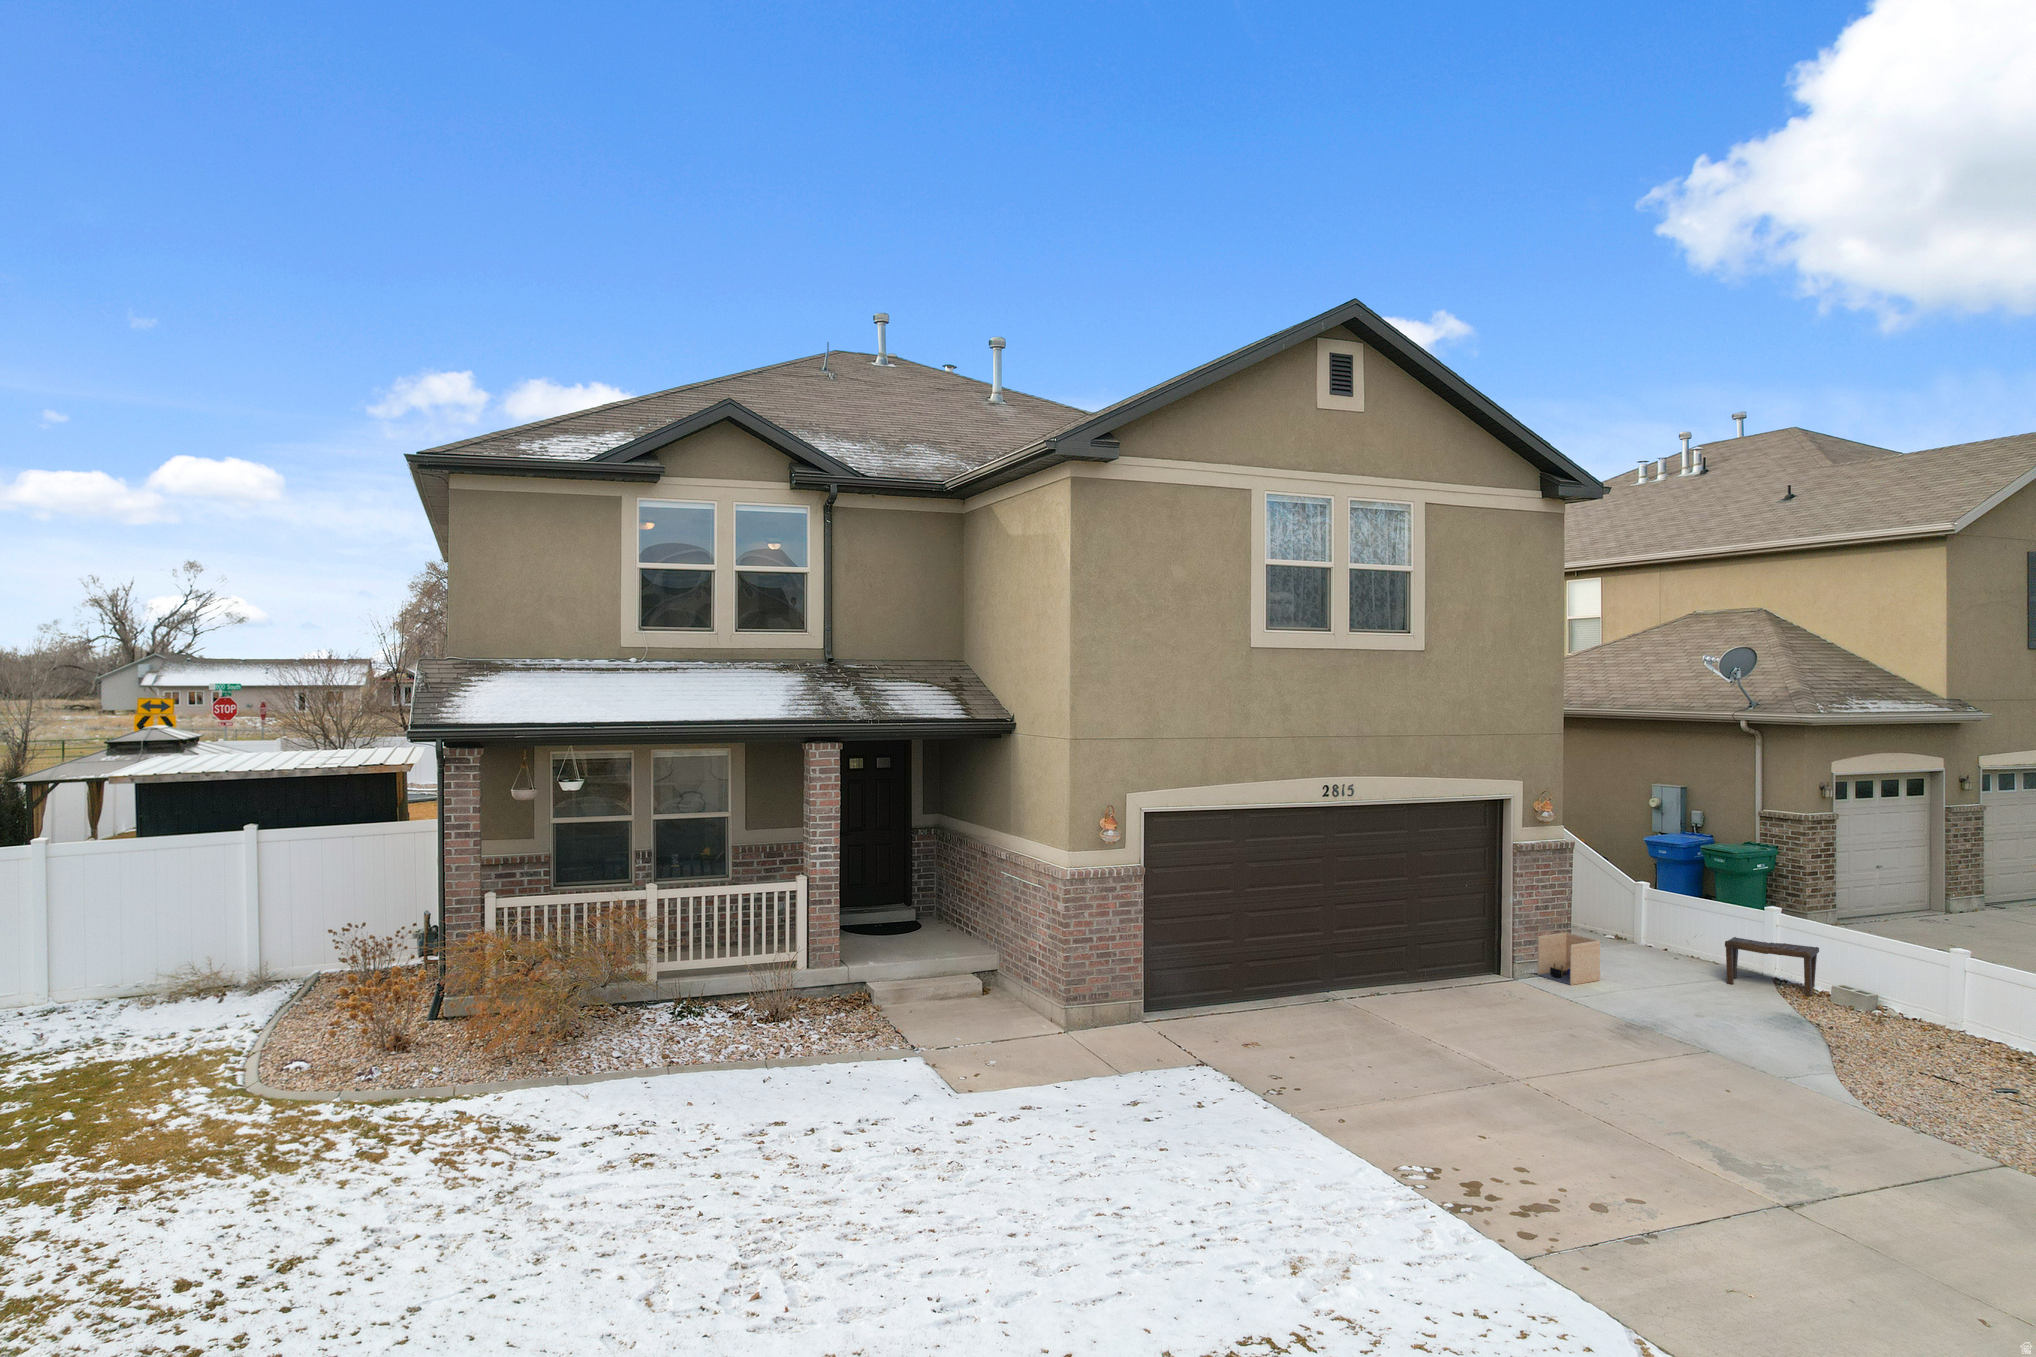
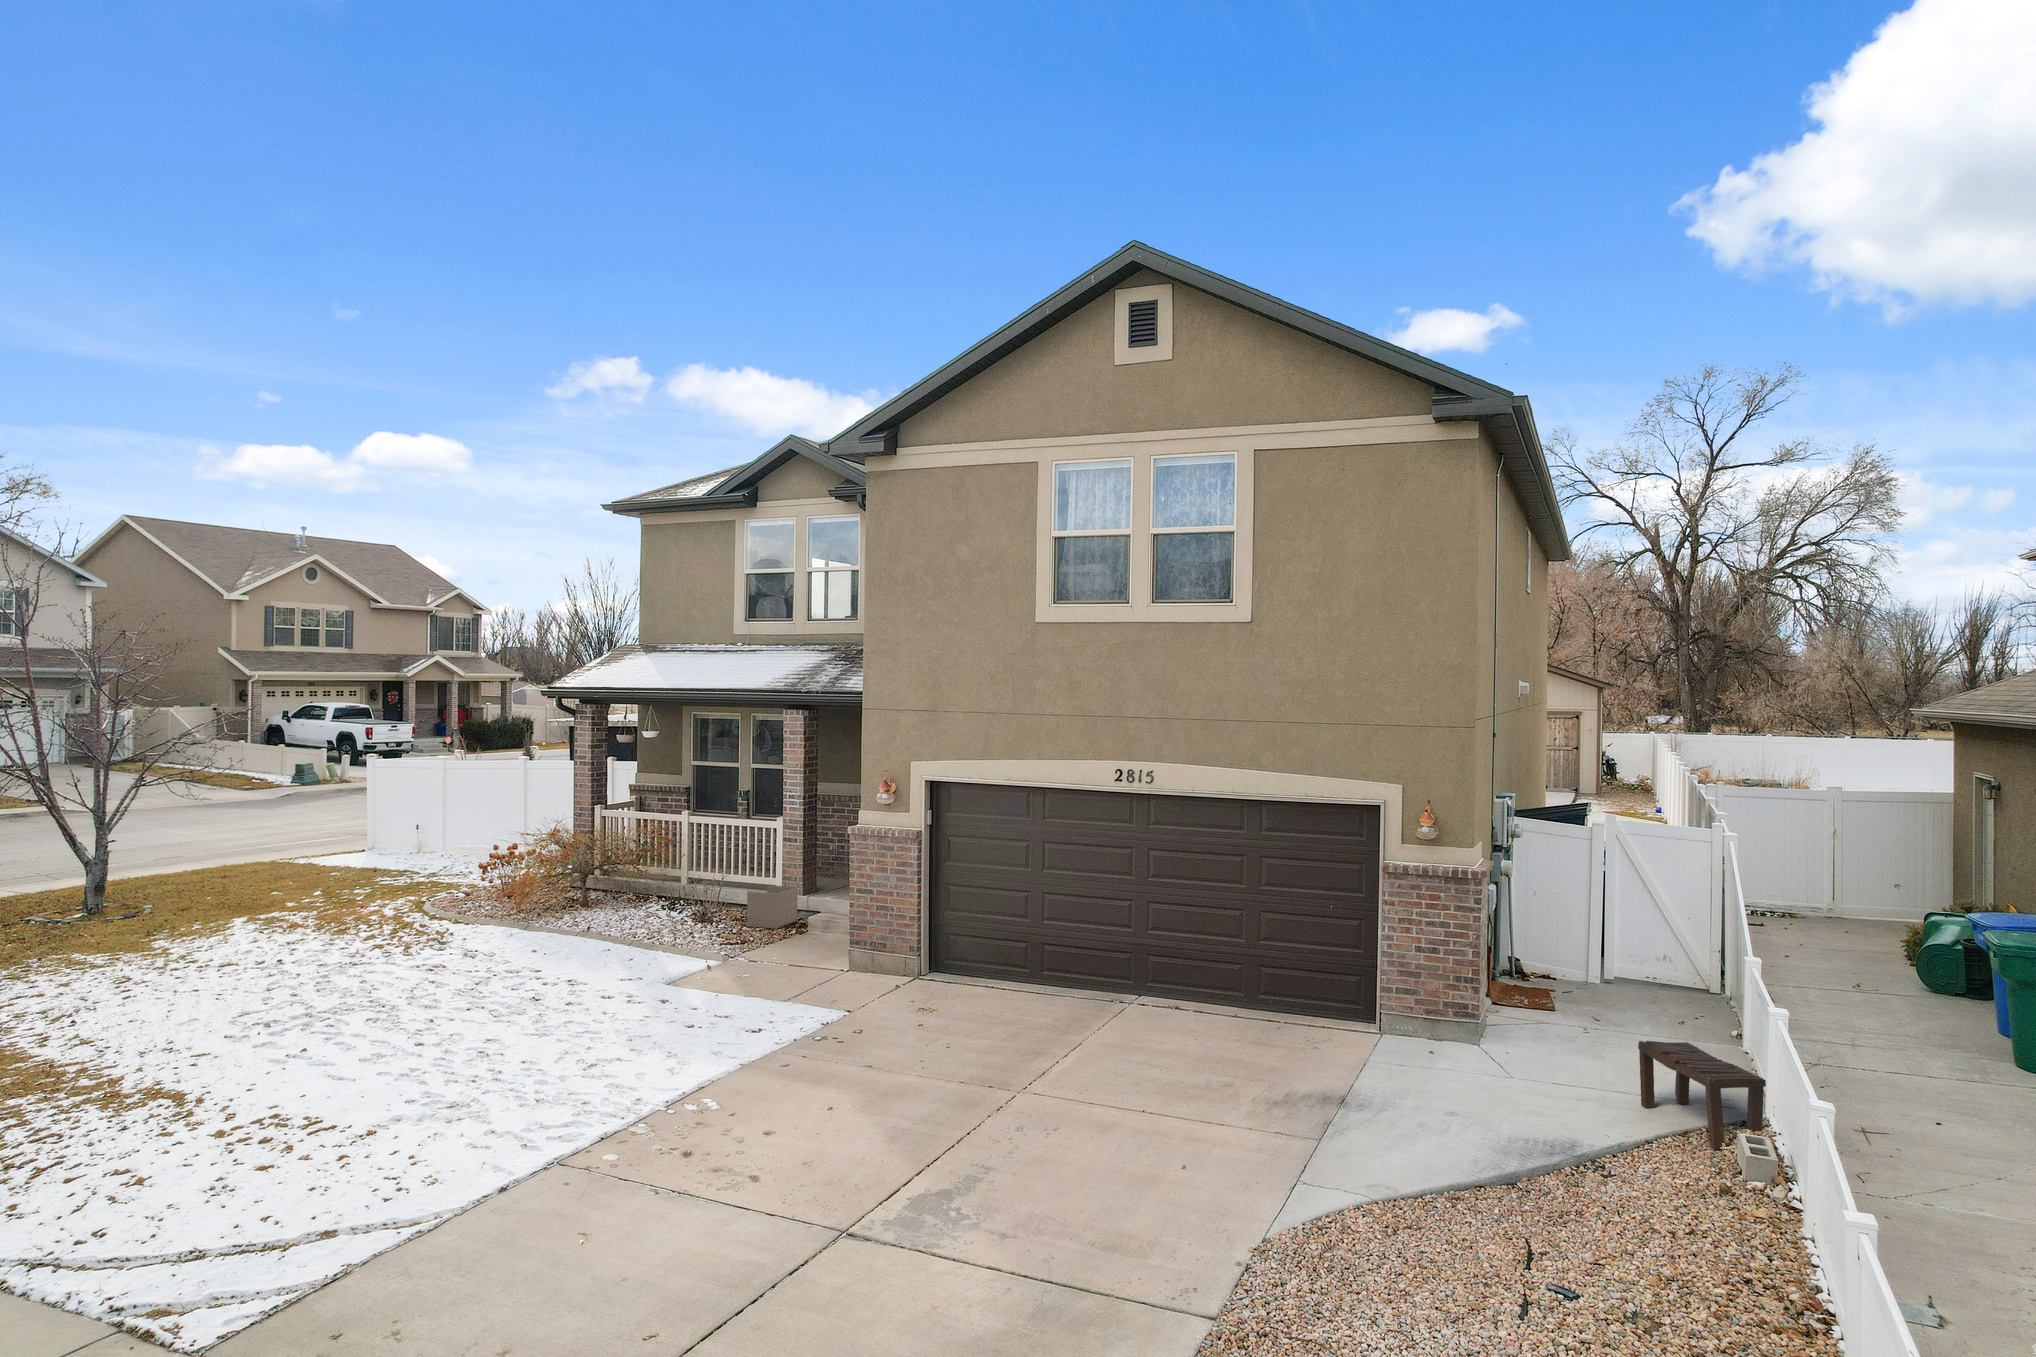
cardboard box: present [1538,932,1600,985] -> present [747,885,798,929]

